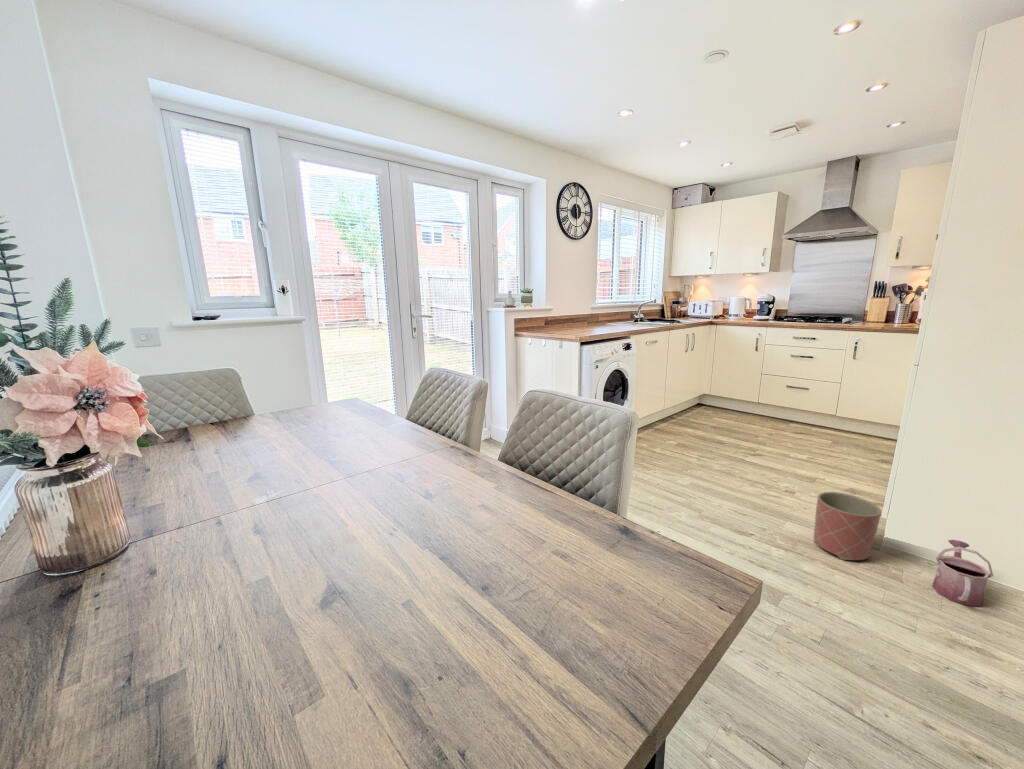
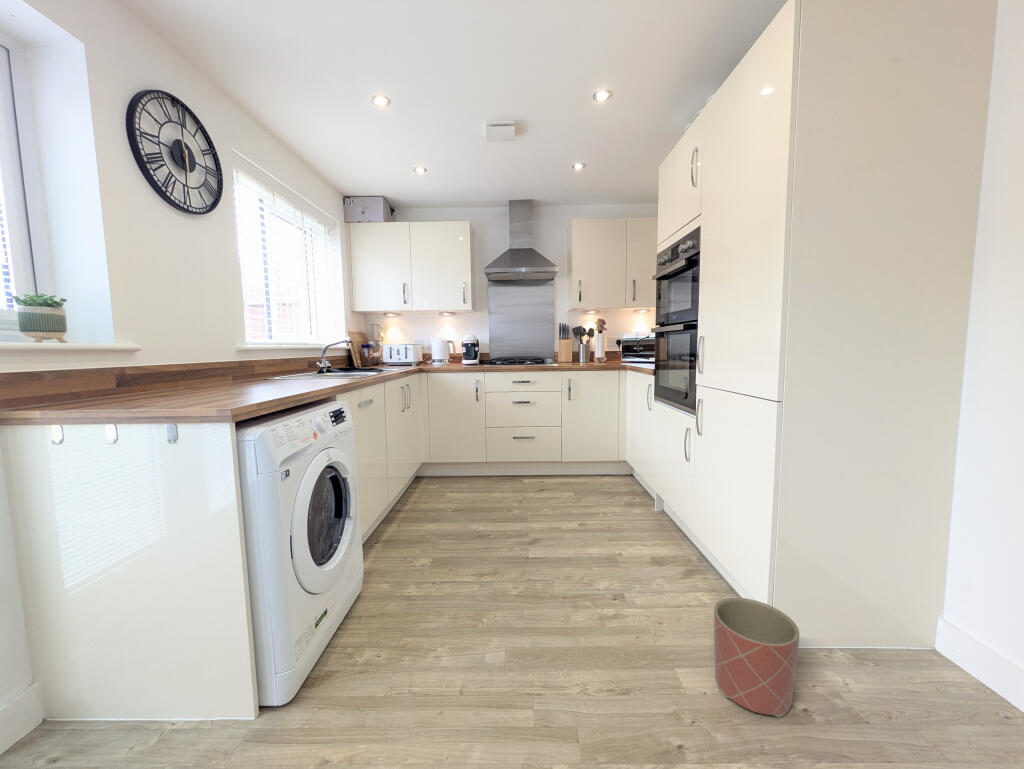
watering can: present [932,540,993,606] -> none [828,618,935,719]

